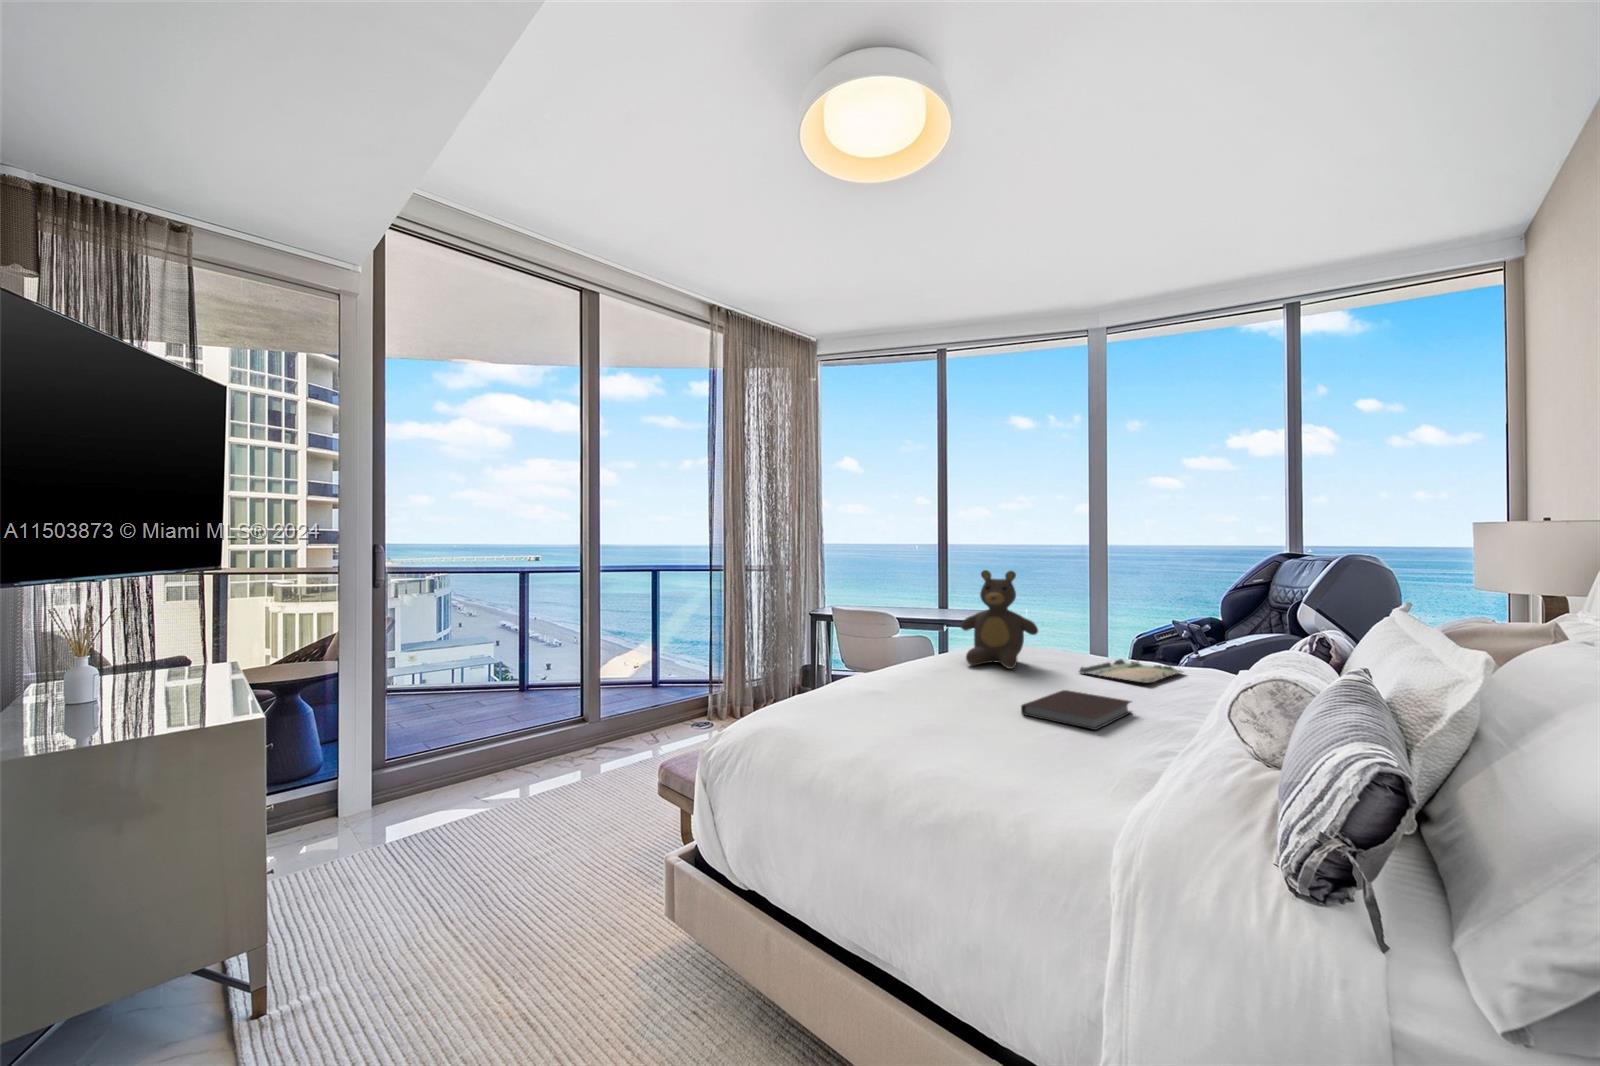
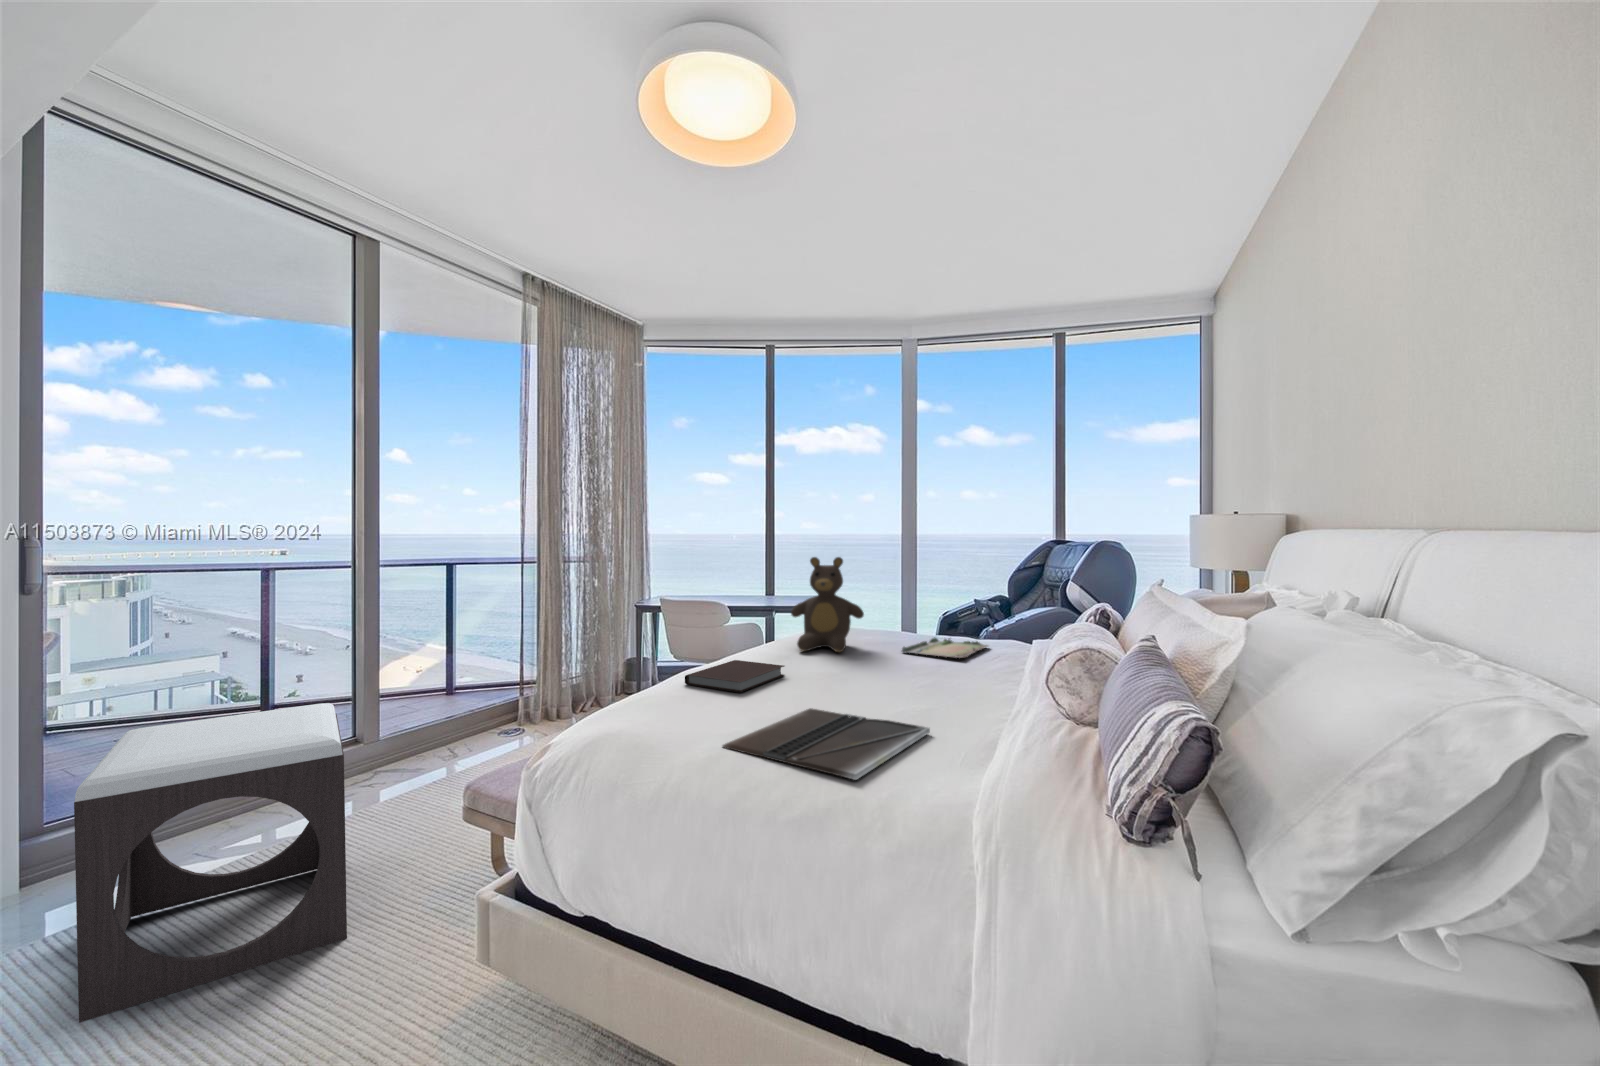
footstool: none [391,685,569,914] -> present [74,703,347,1023]
notebook: present [1021,690,1131,730] -> present [685,660,784,692]
laptop: none [873,722,1091,795] -> present [722,708,930,780]

